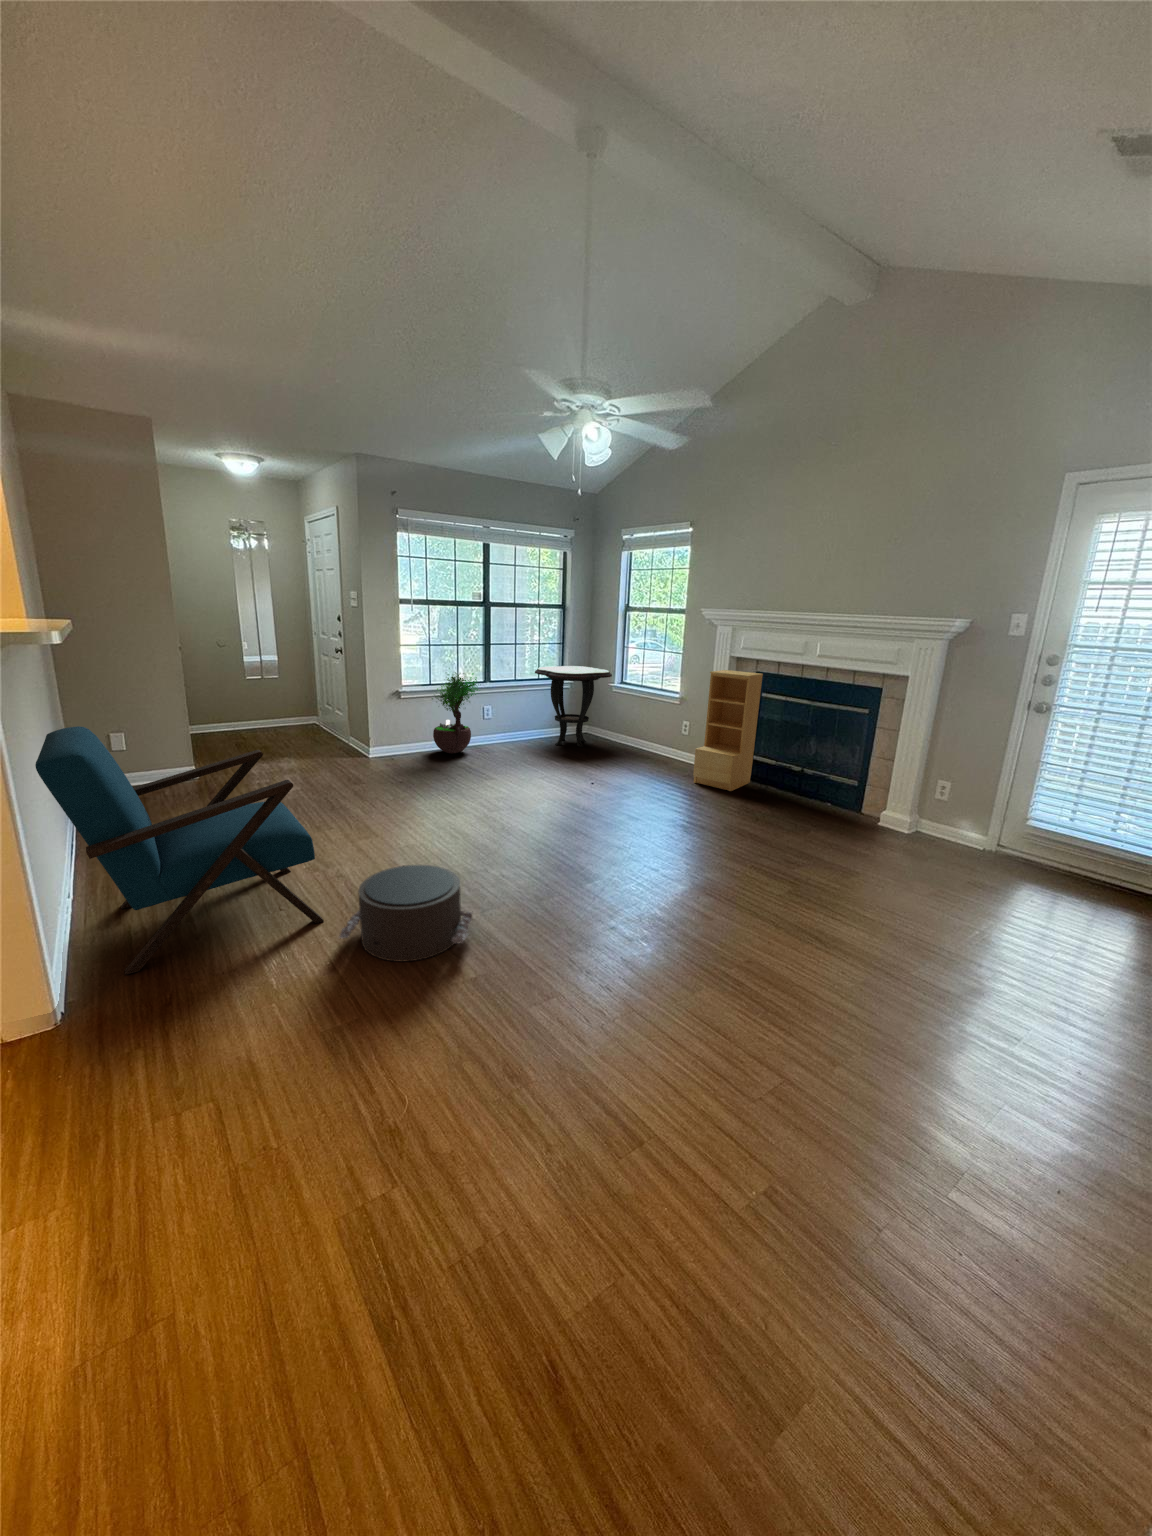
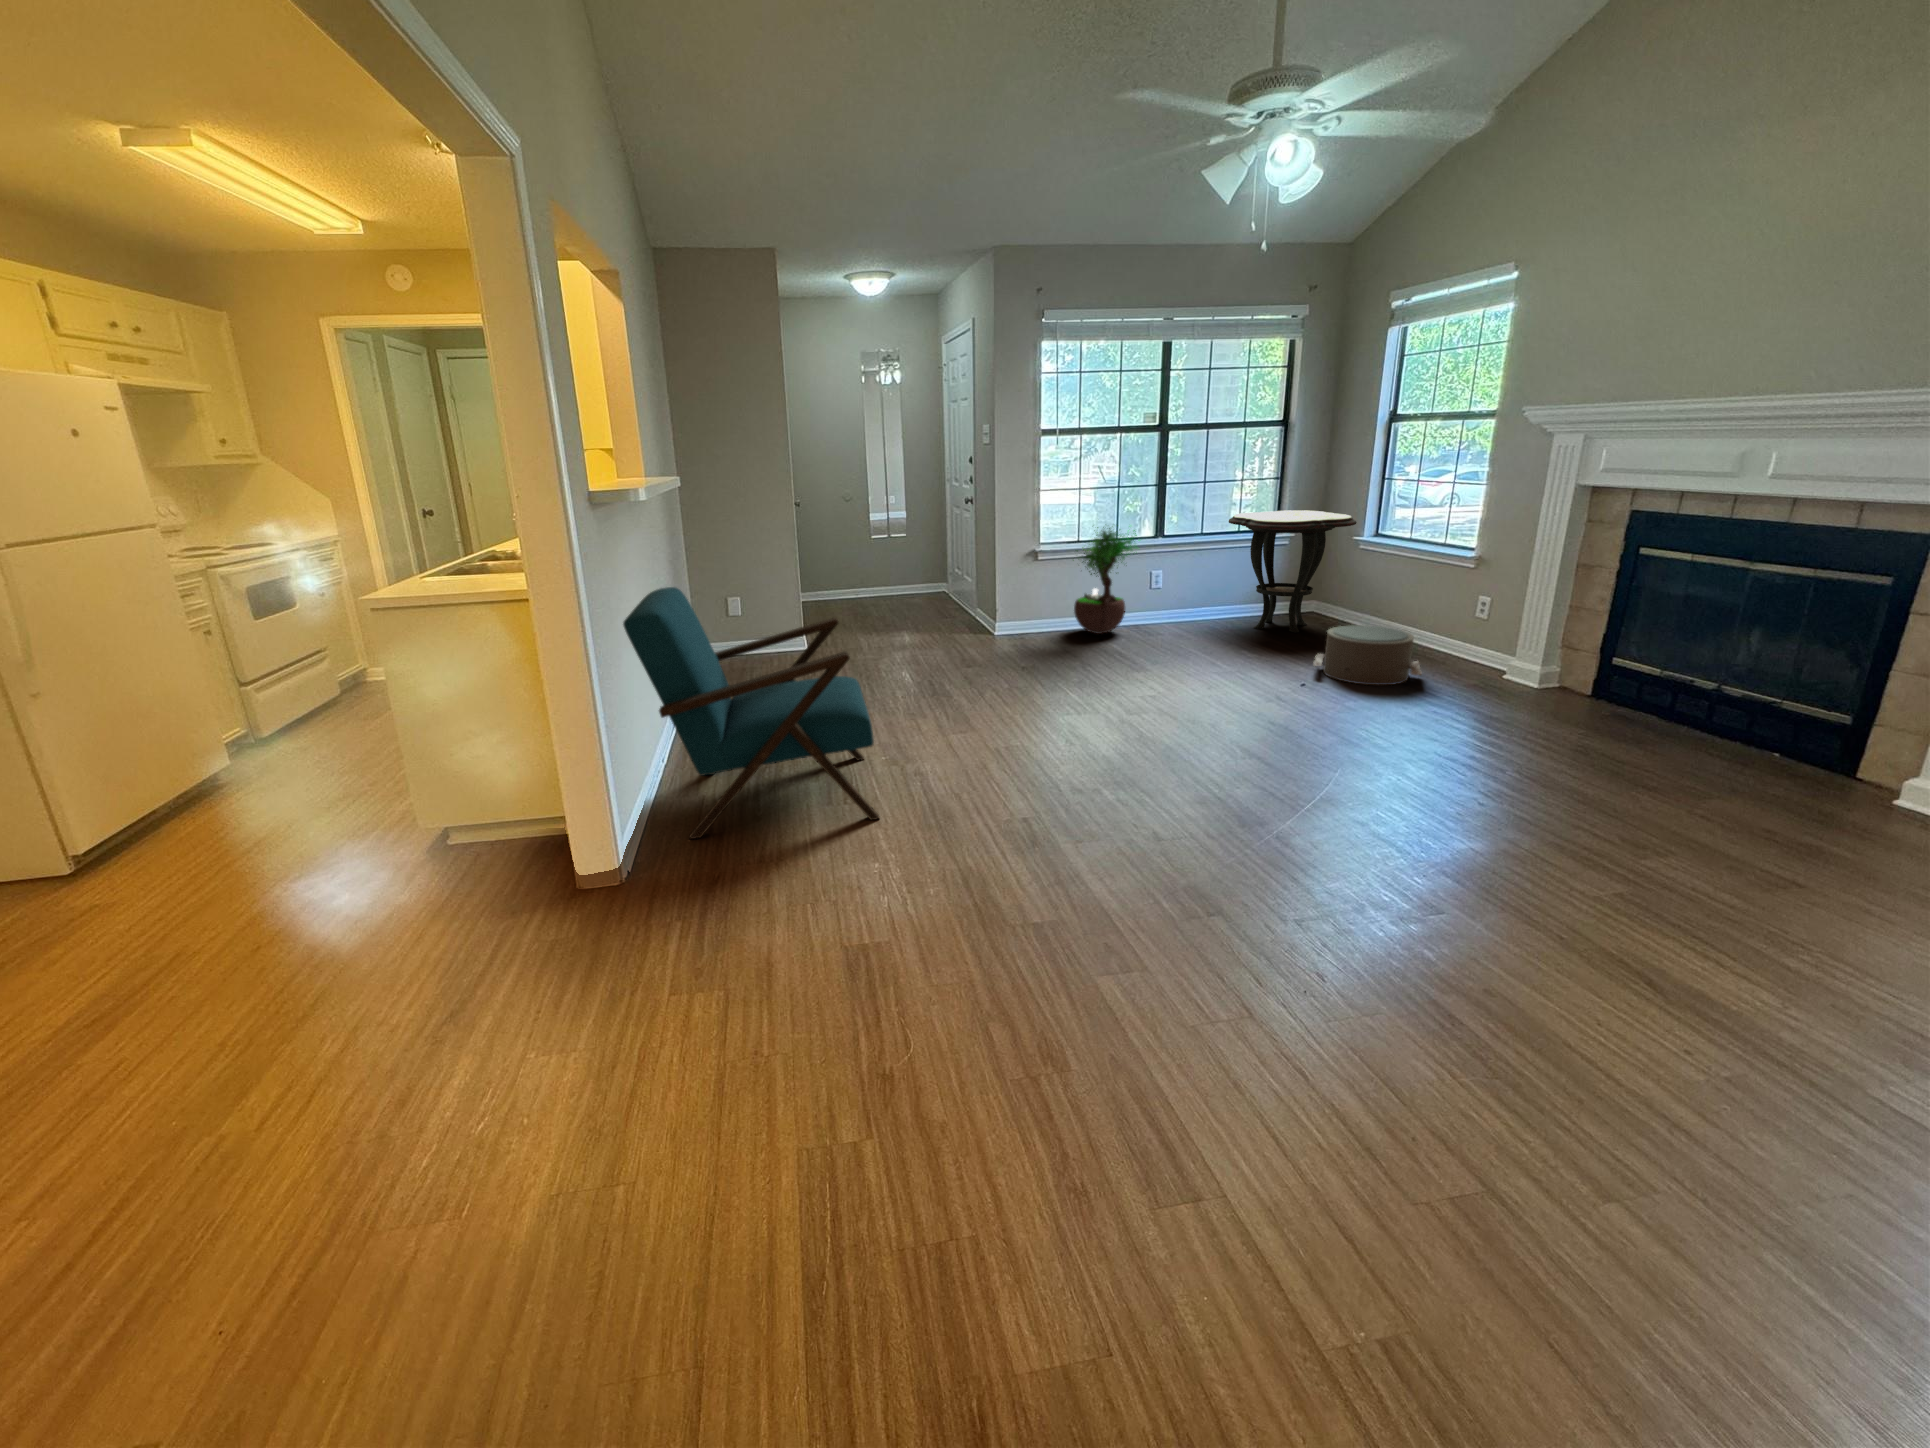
bookshelf: present [693,670,763,791] -> none [1480,509,1645,718]
pouf: present [339,865,472,961] -> present [1313,625,1422,685]

